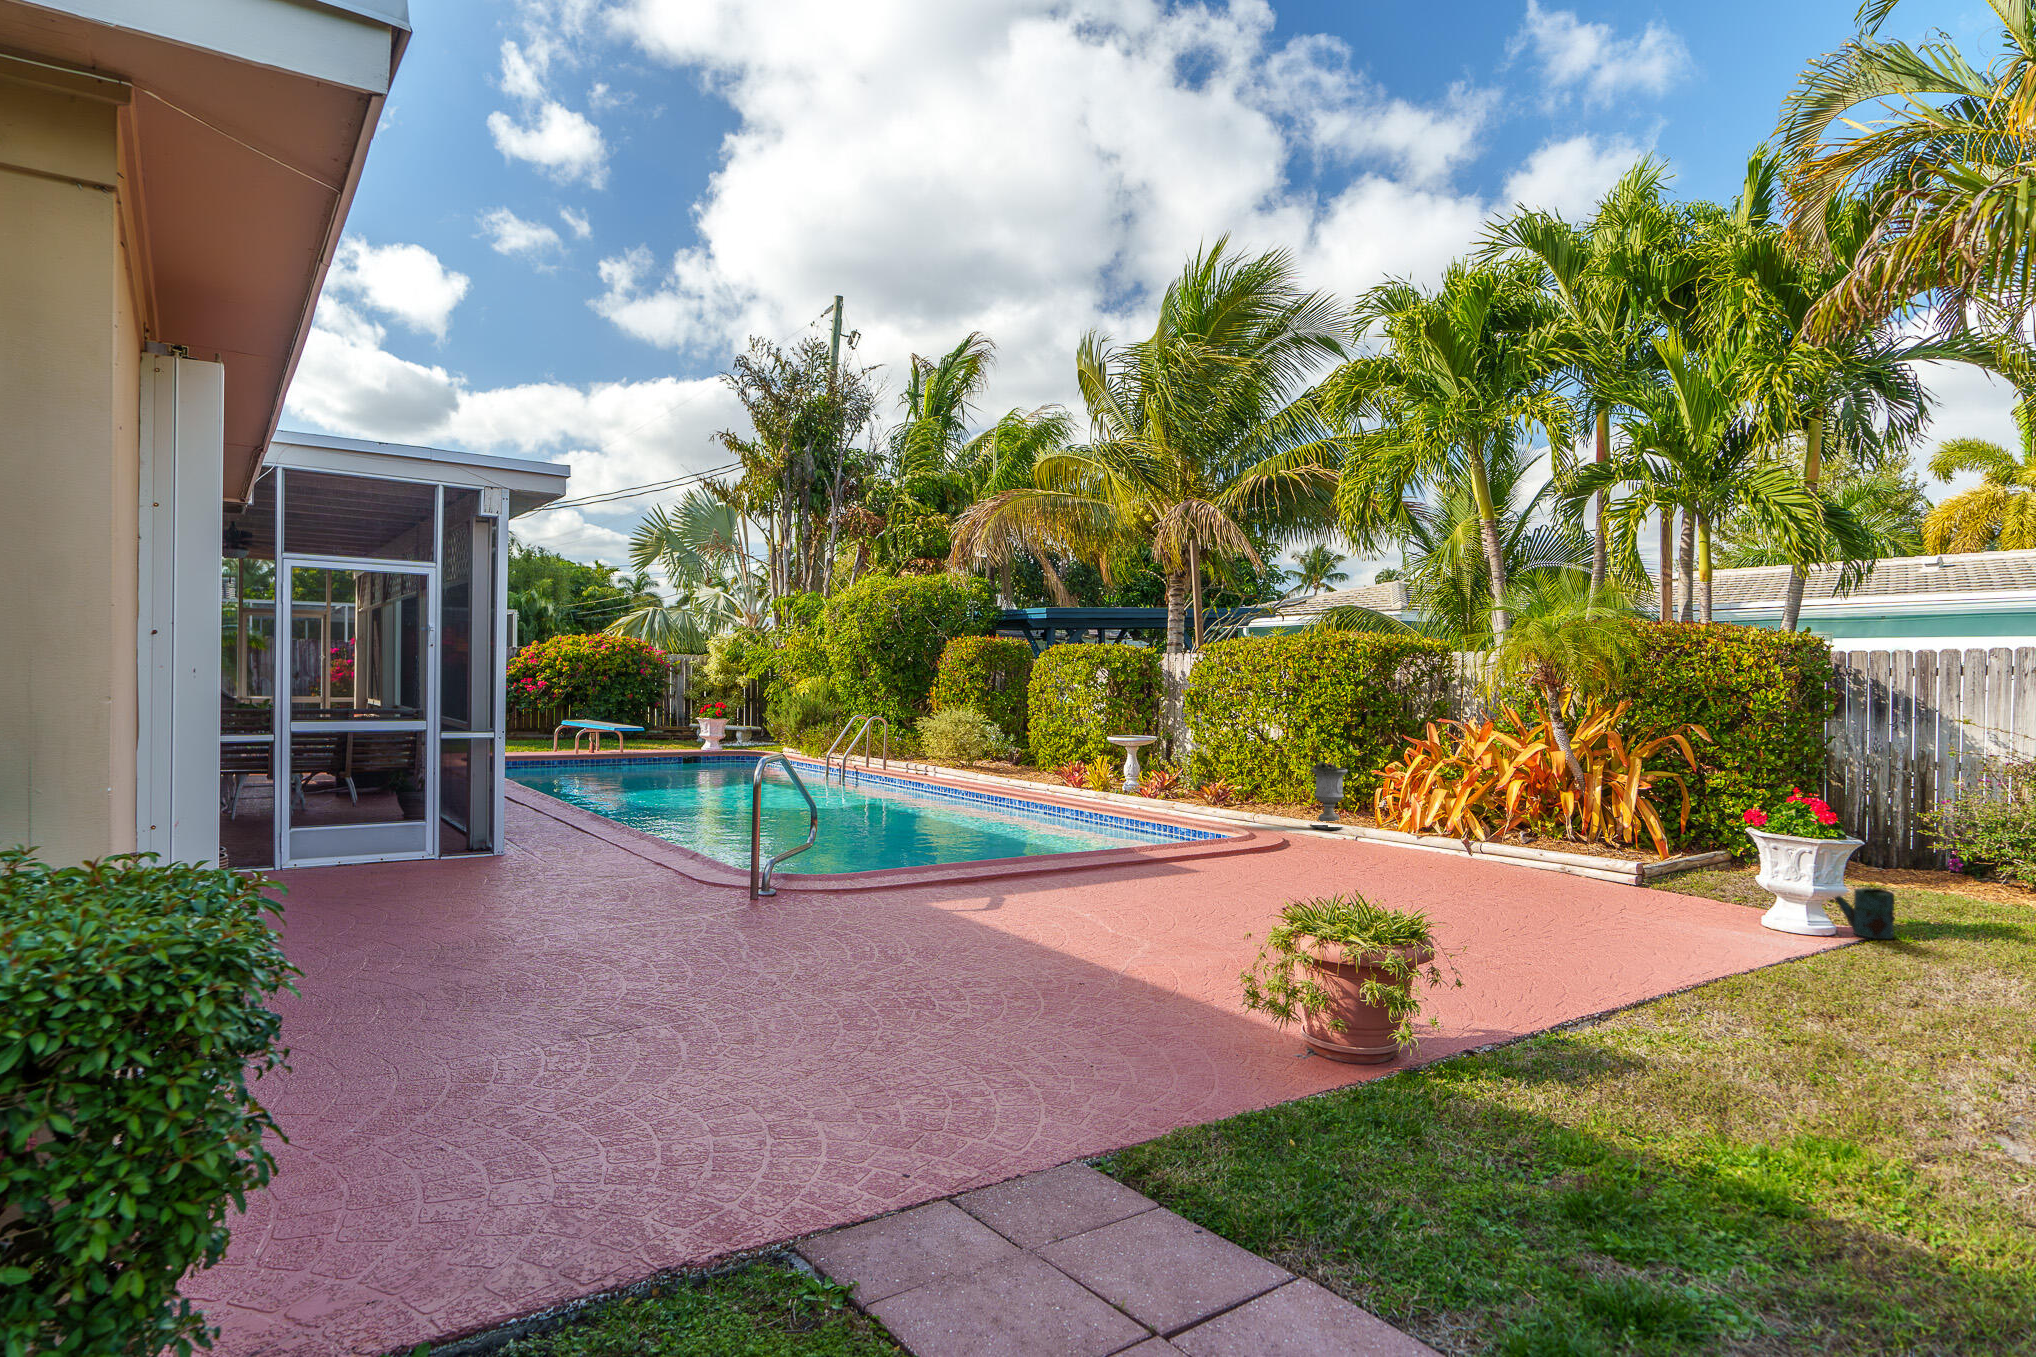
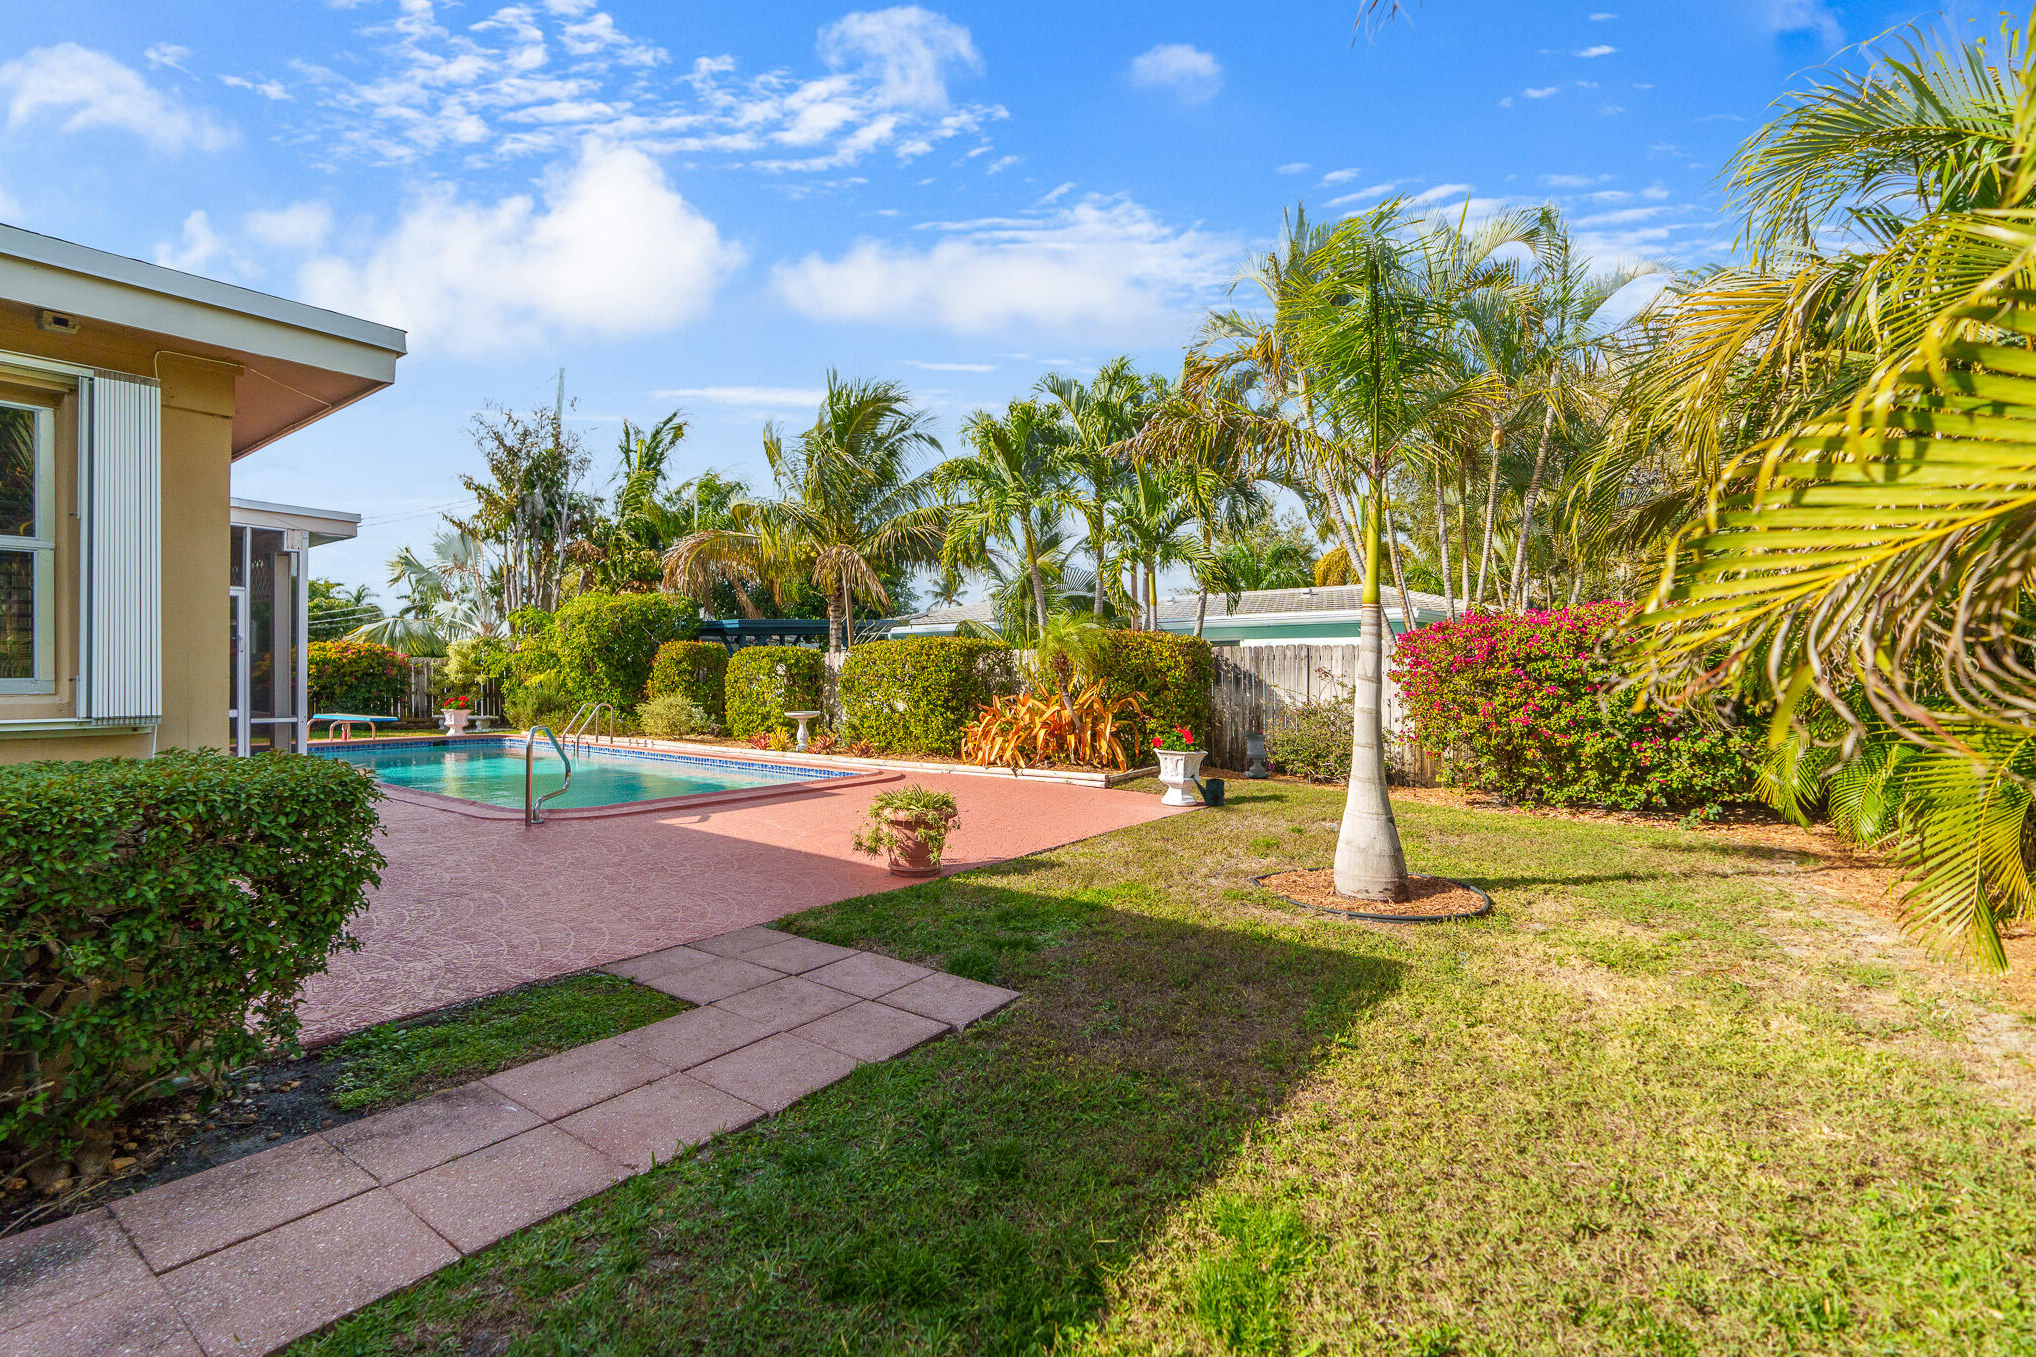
planter: present [1310,761,1348,830] -> present [1244,729,1270,778]

